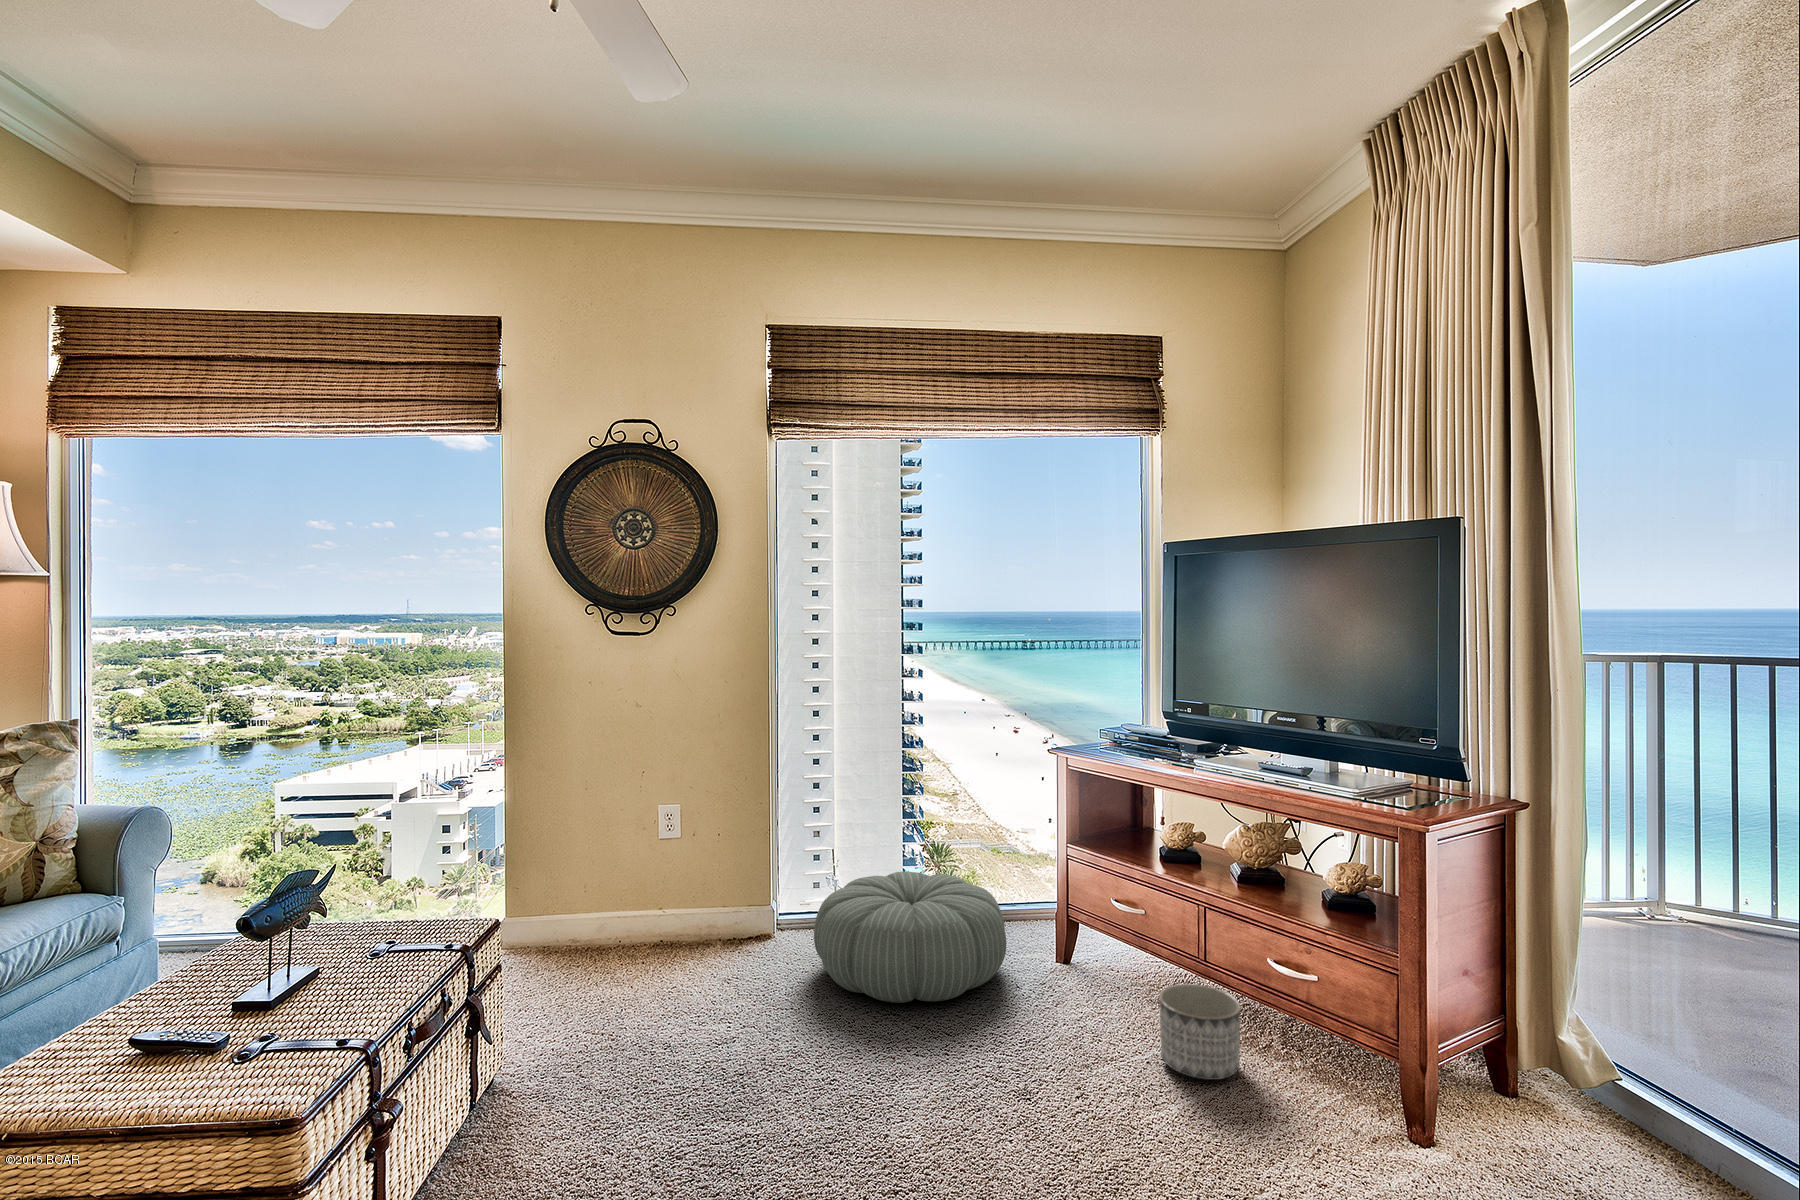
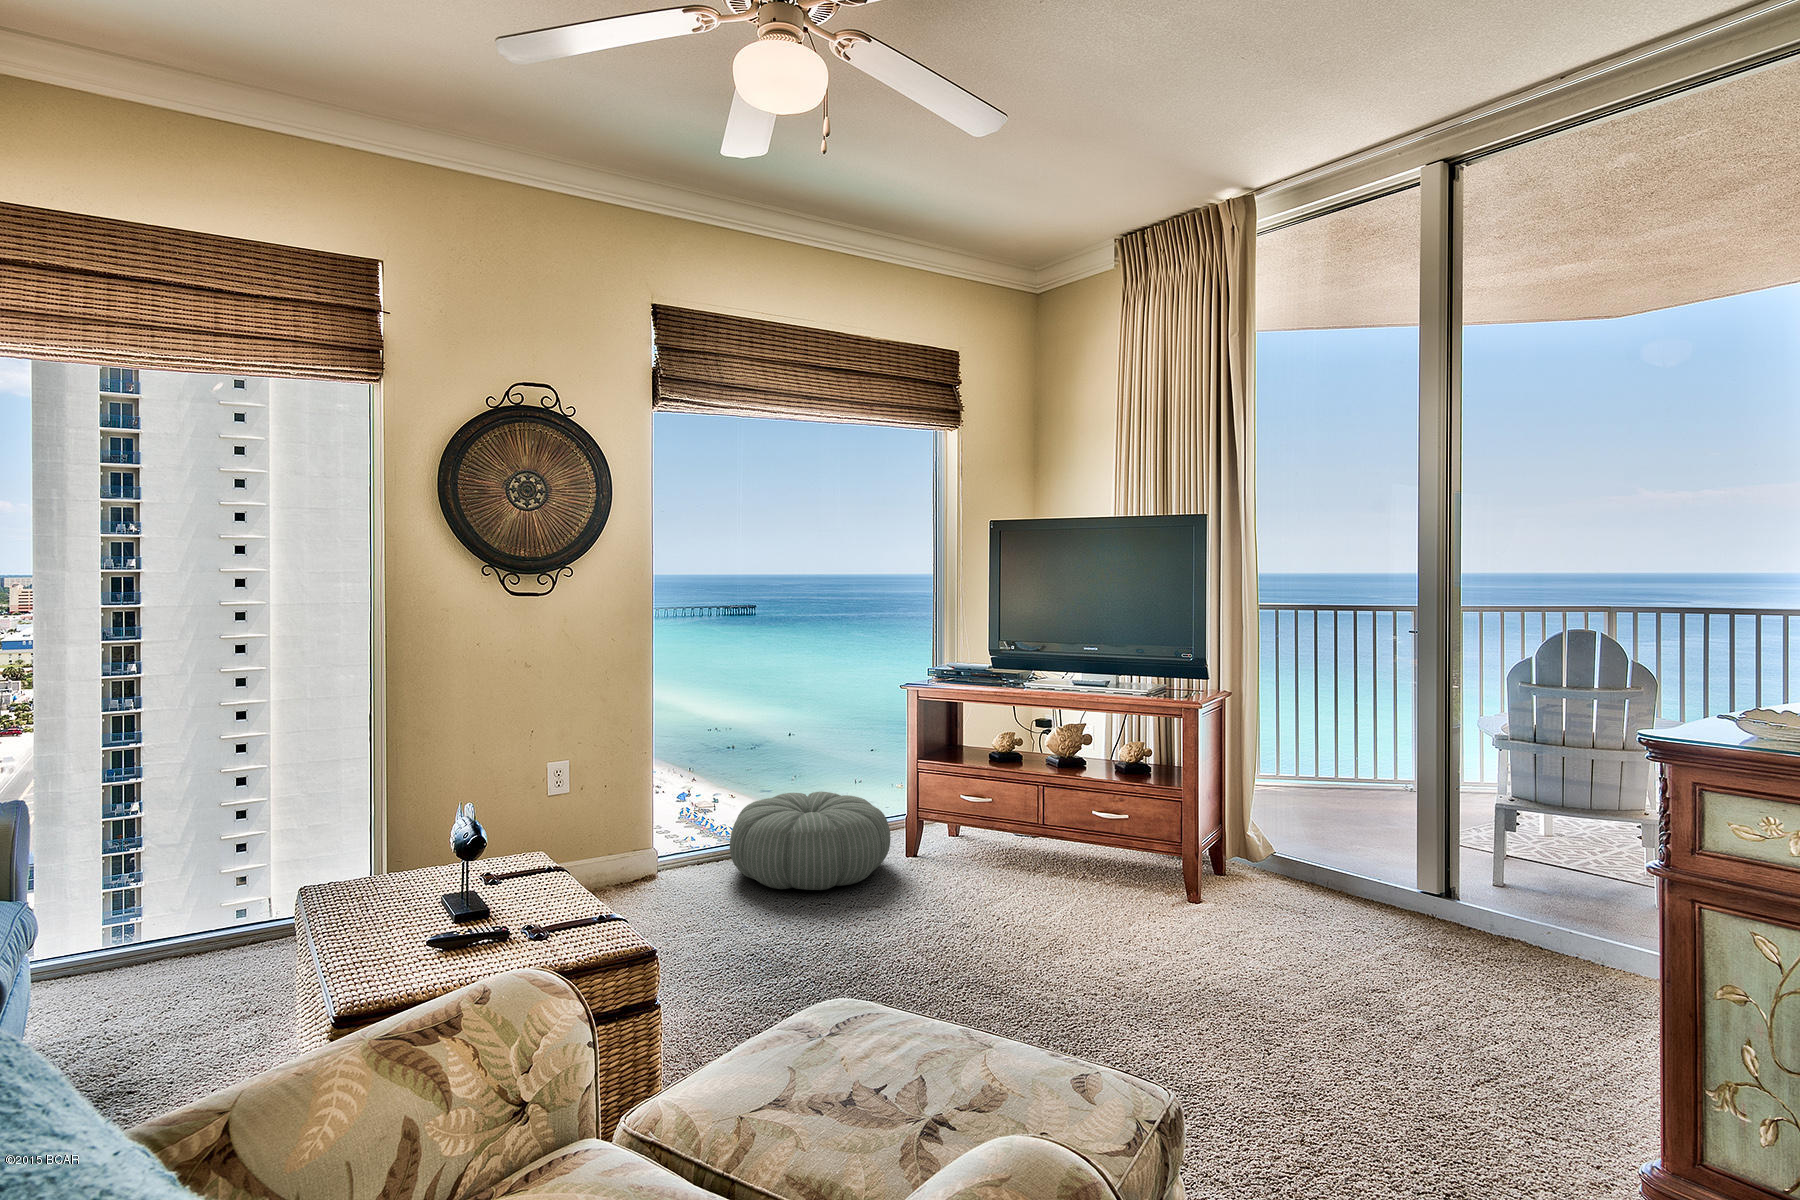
planter: present [1159,984,1241,1080] -> none [1027,837,1082,895]

